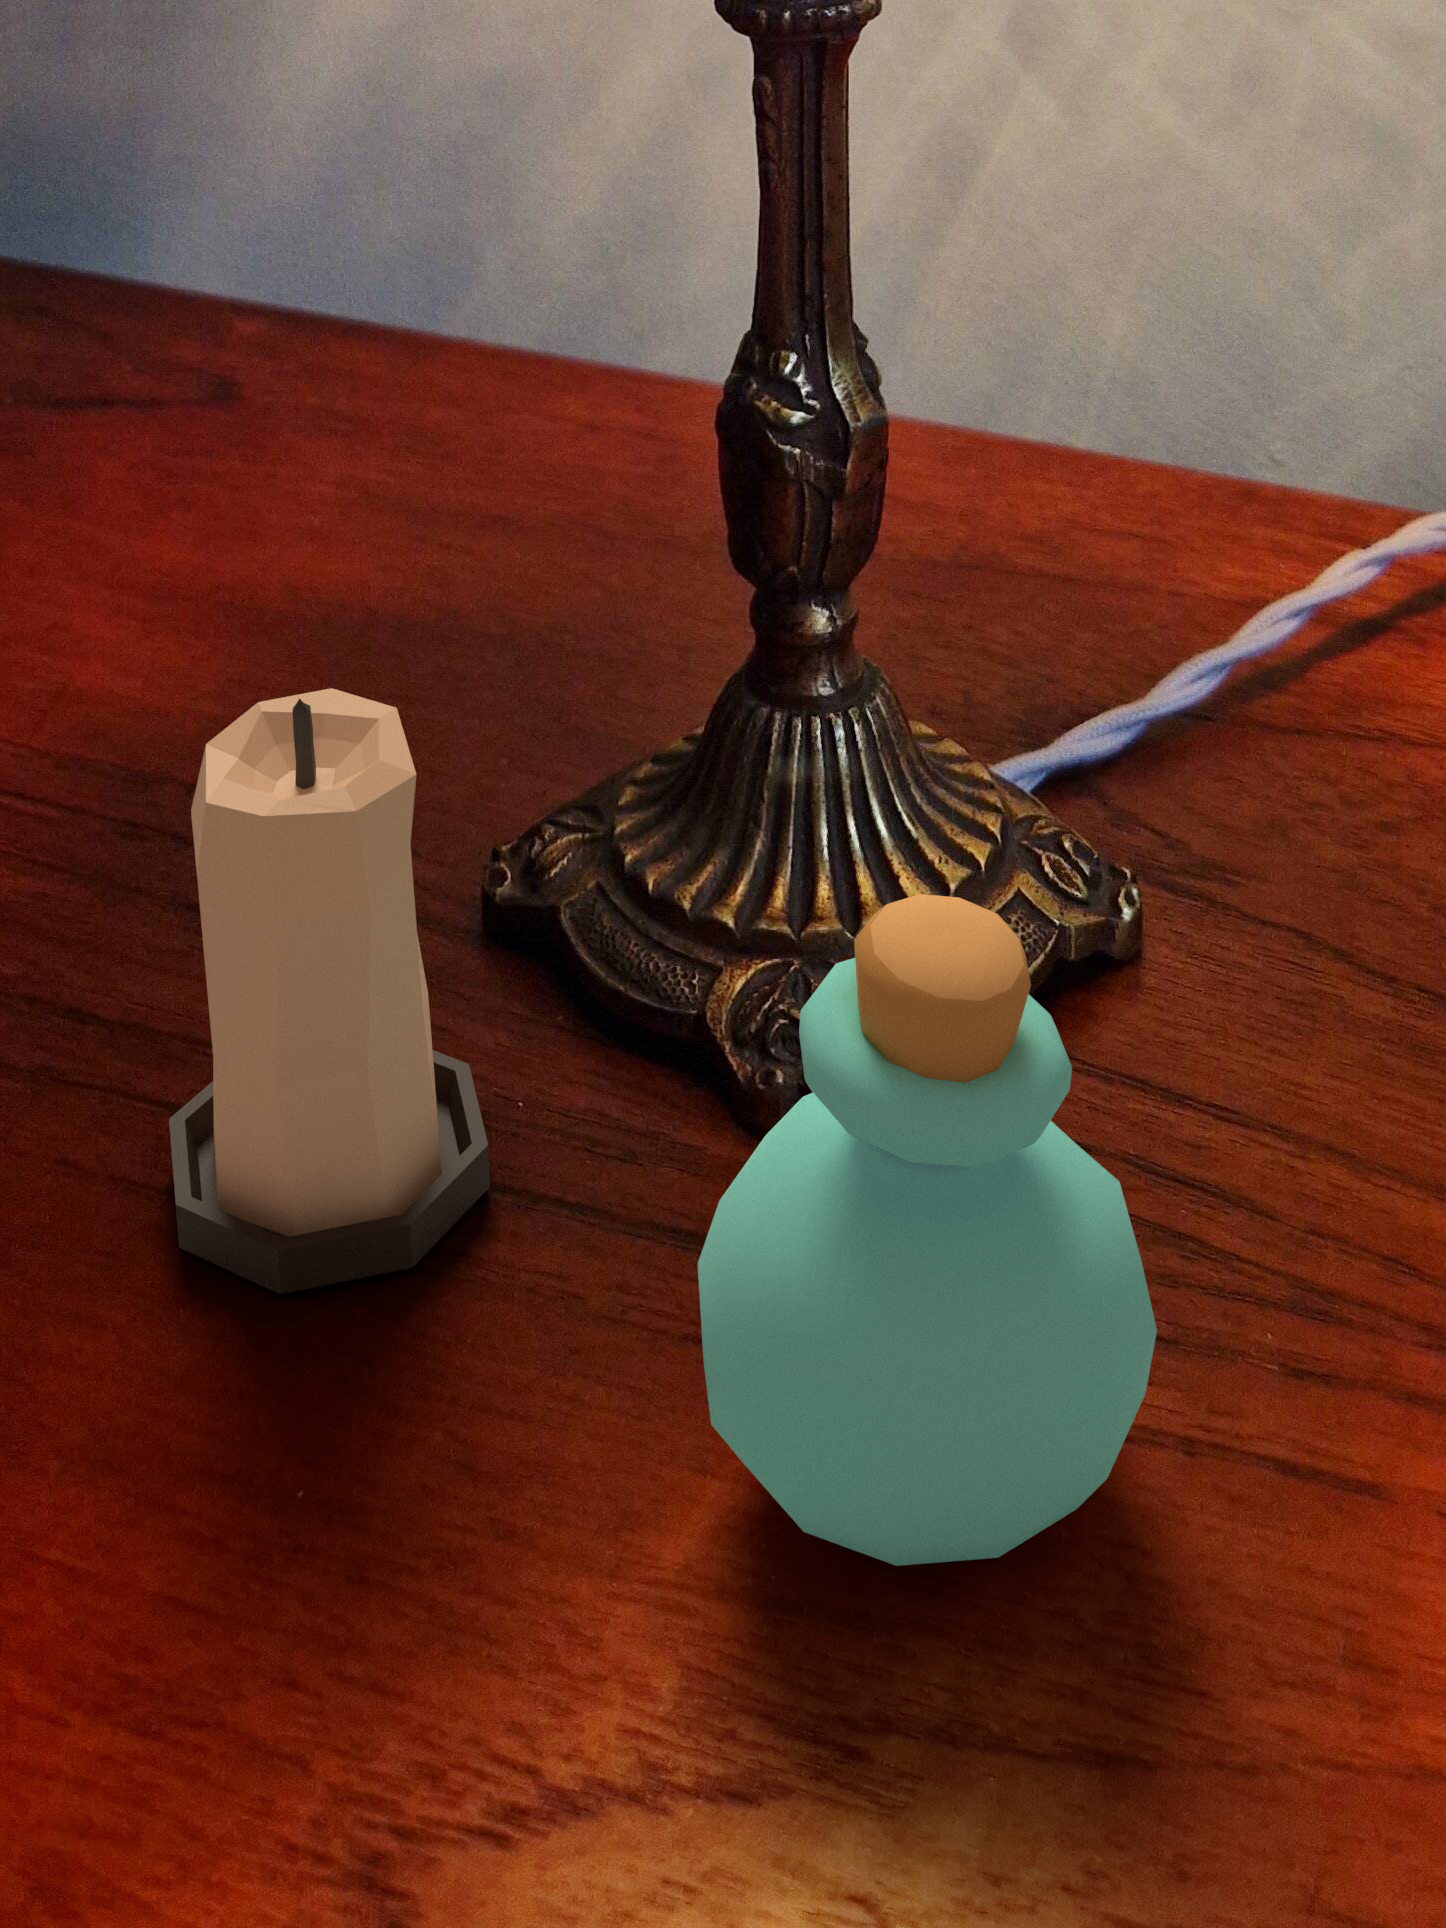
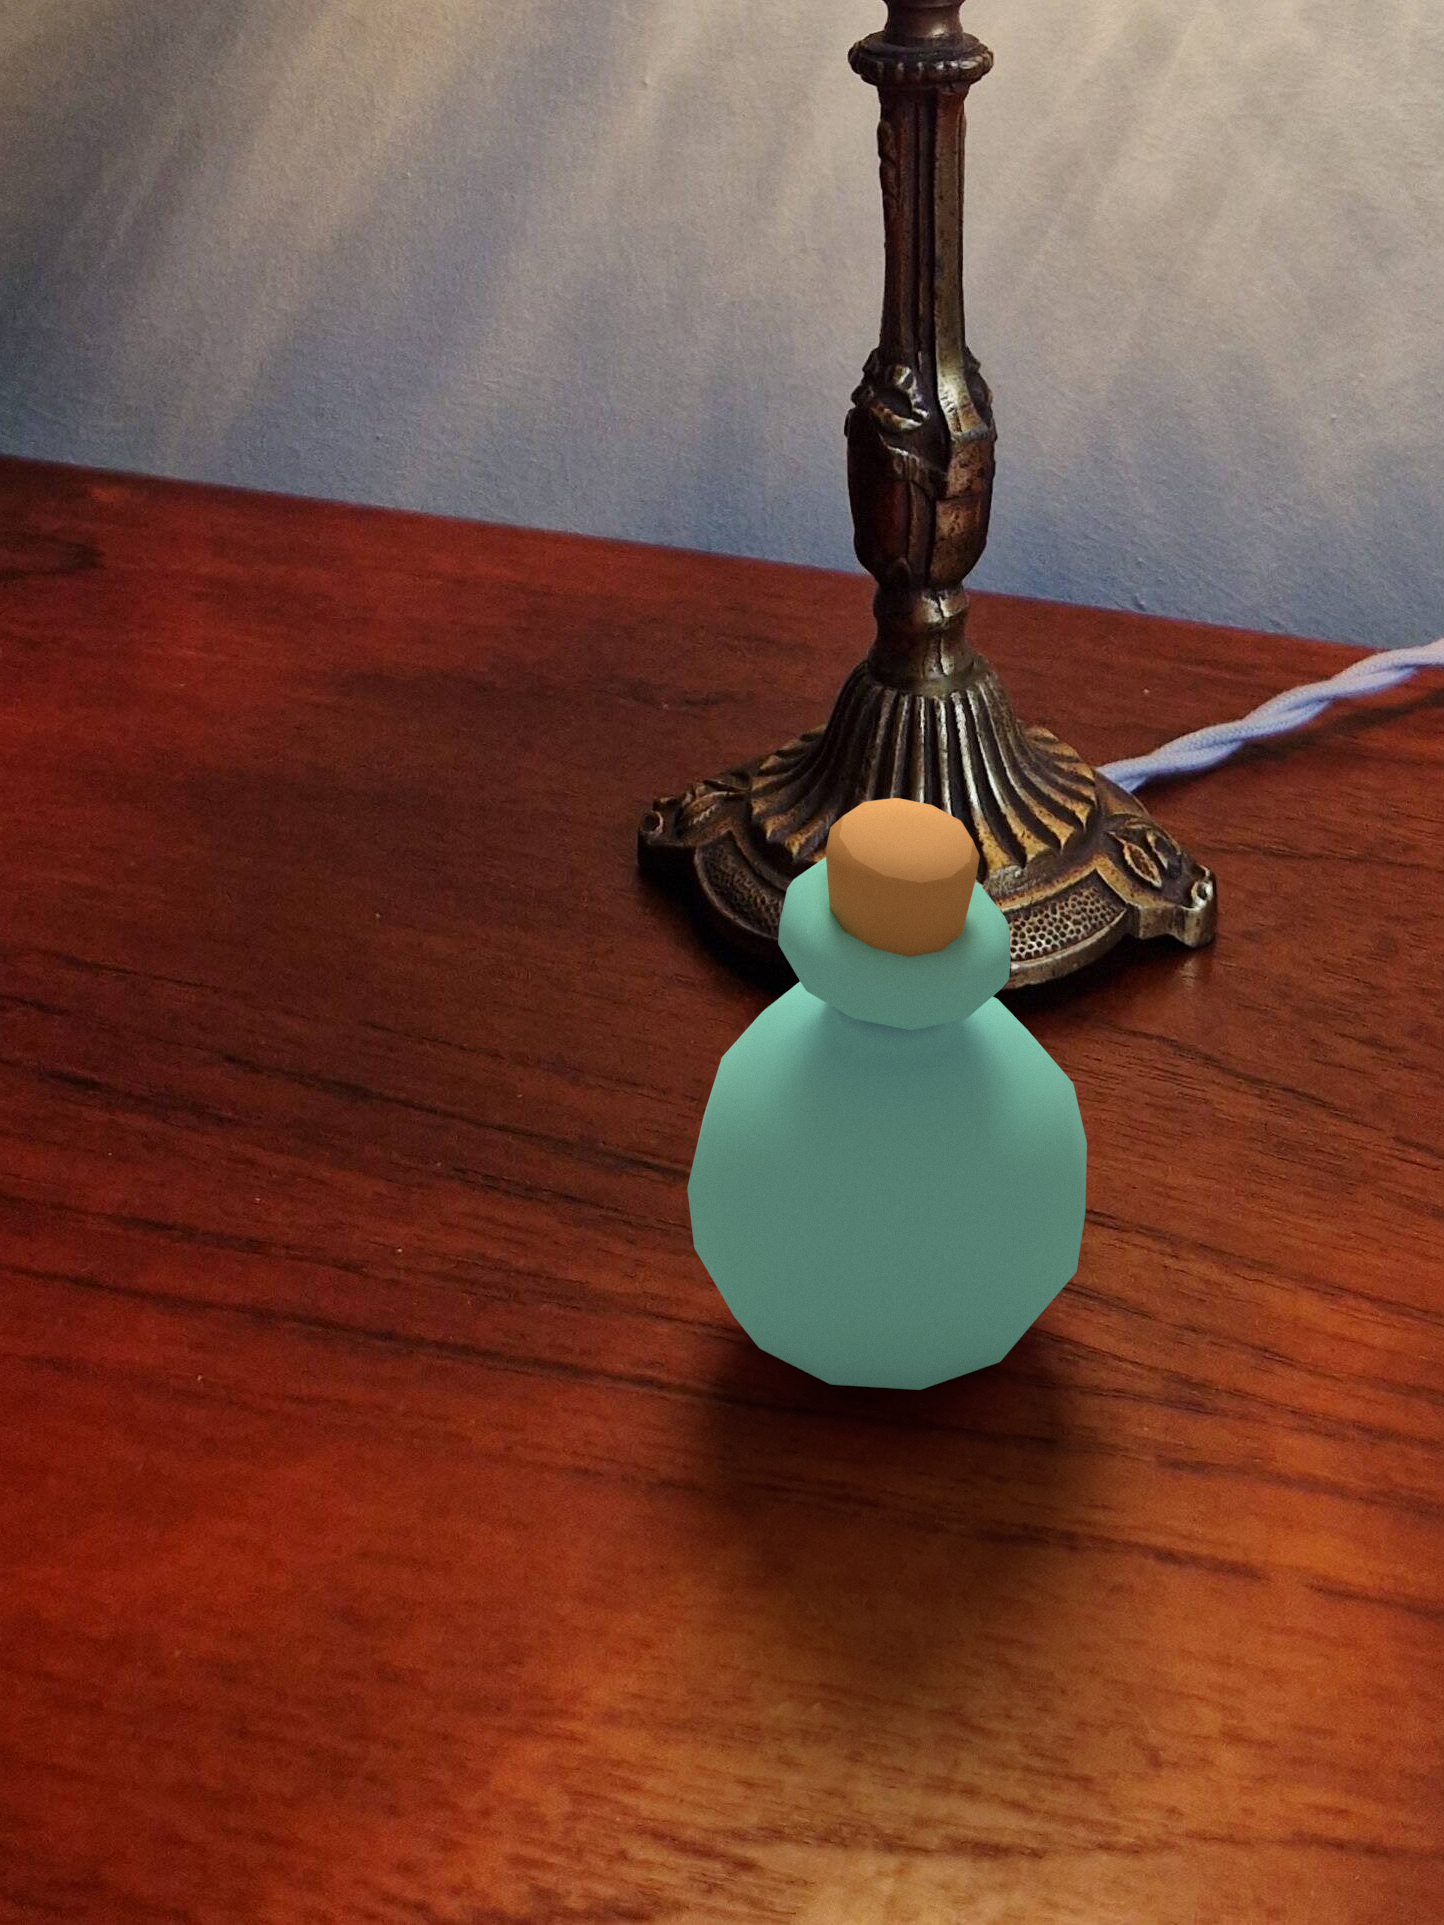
candle: present [169,688,490,1294] -> none [315,610,587,1124]

